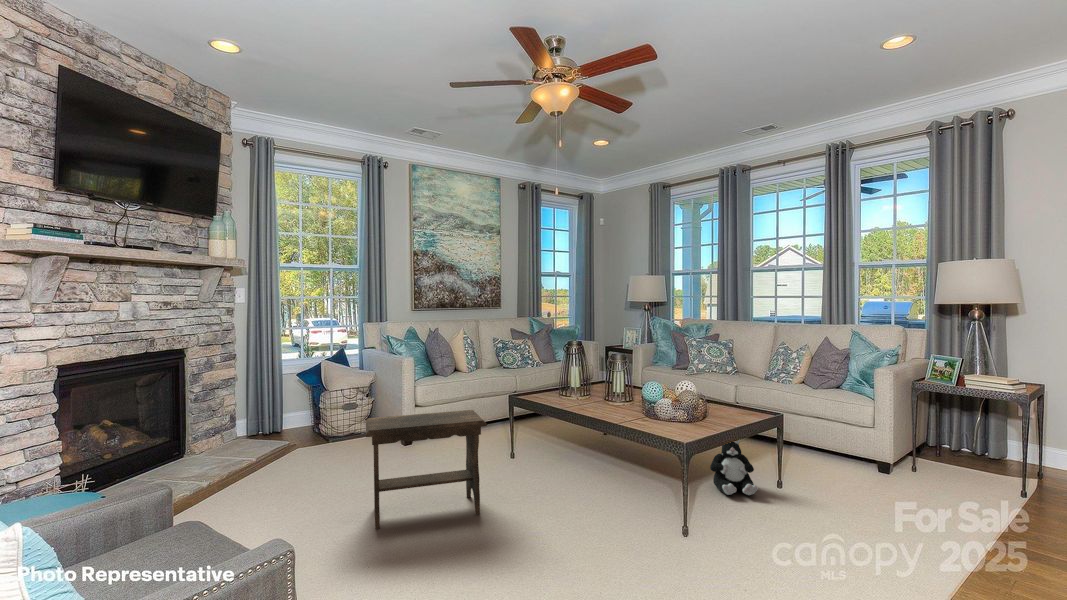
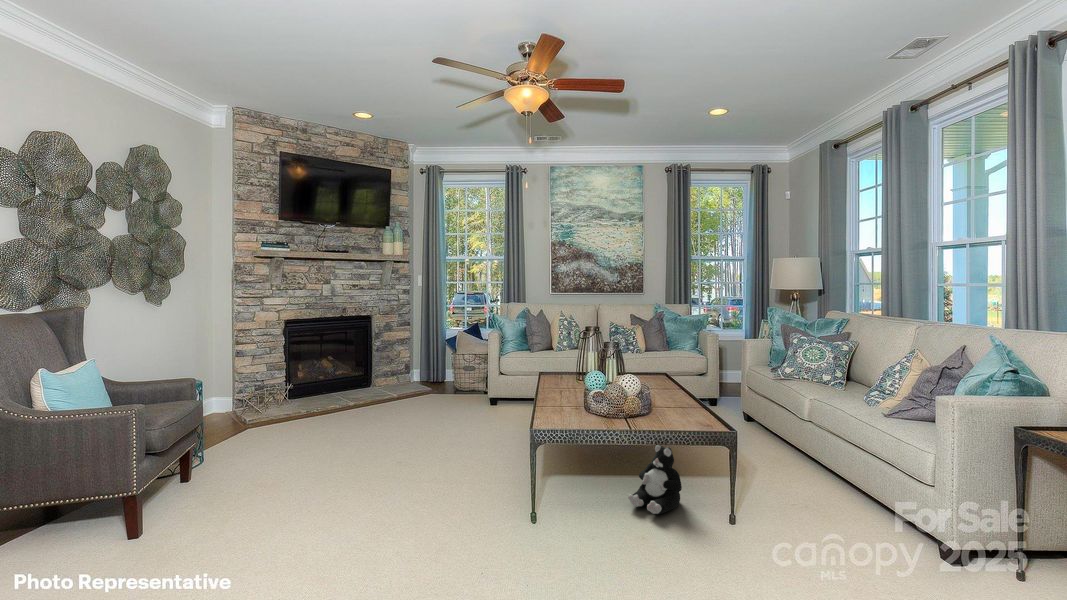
footstool: present [366,410,487,529] -> none [361,371,460,457]

